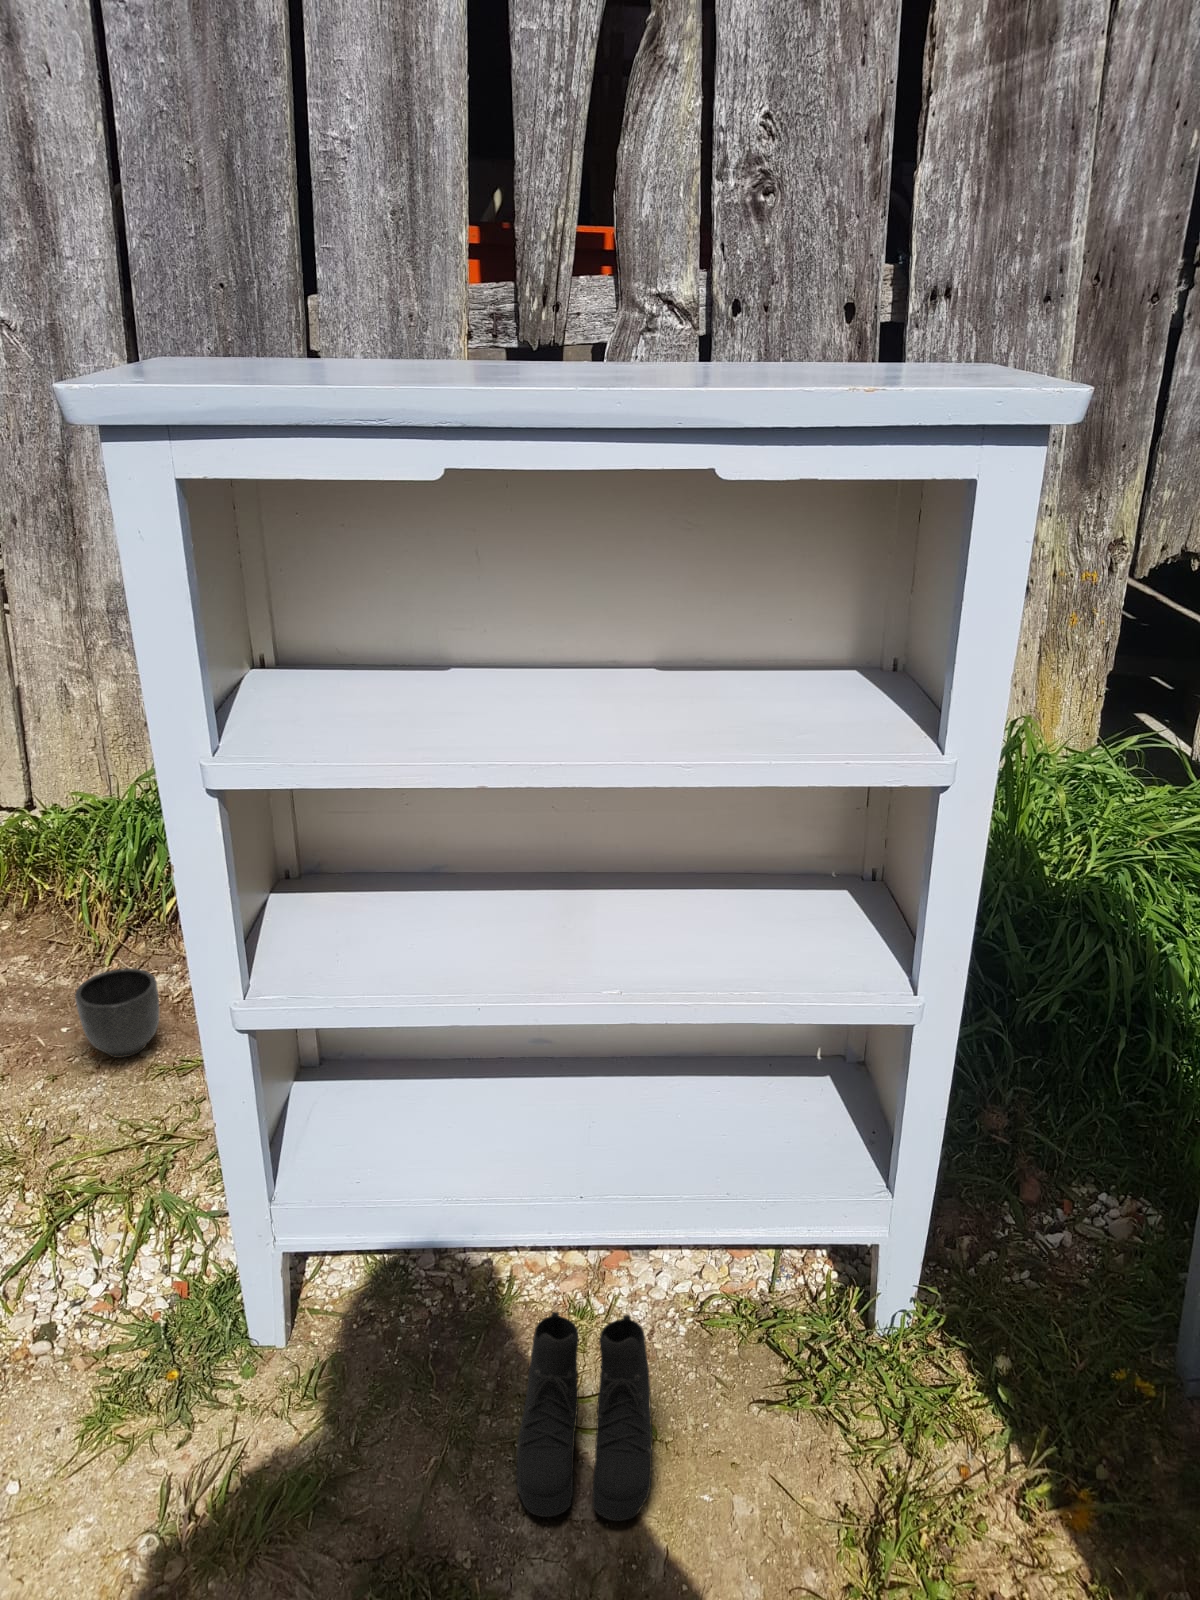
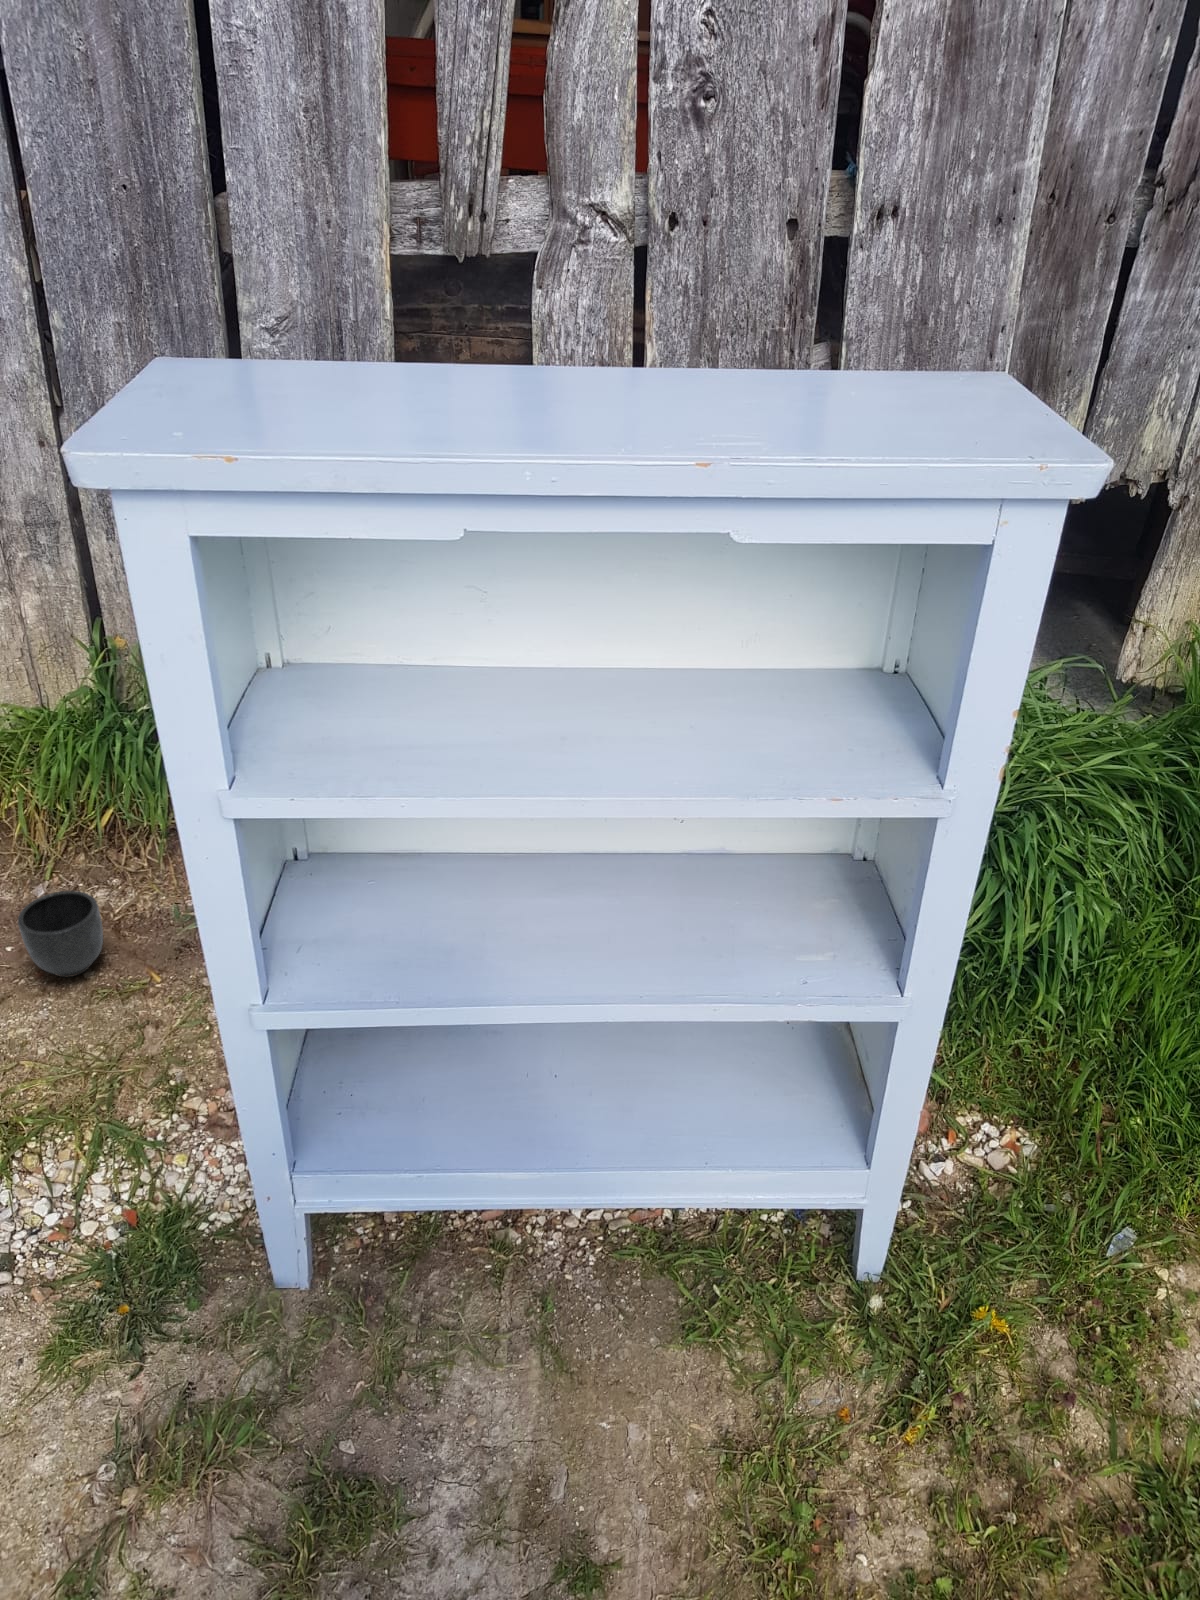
boots: present [517,1312,652,1521] -> none [442,1254,565,1443]

